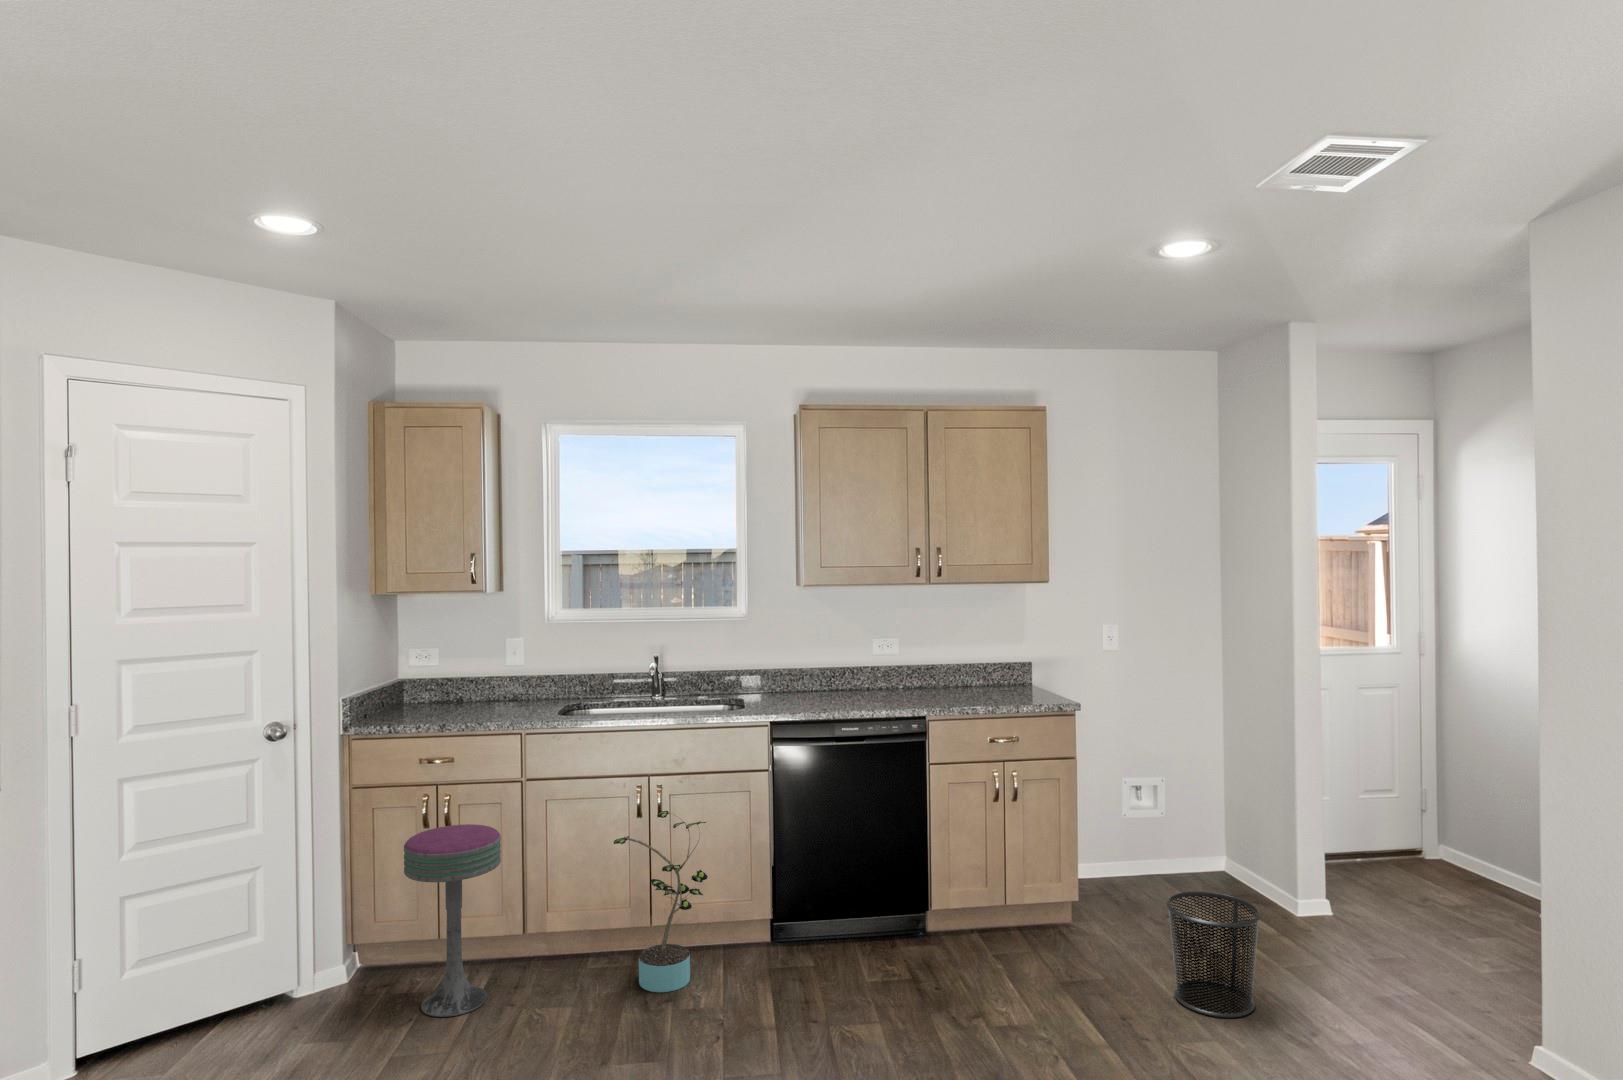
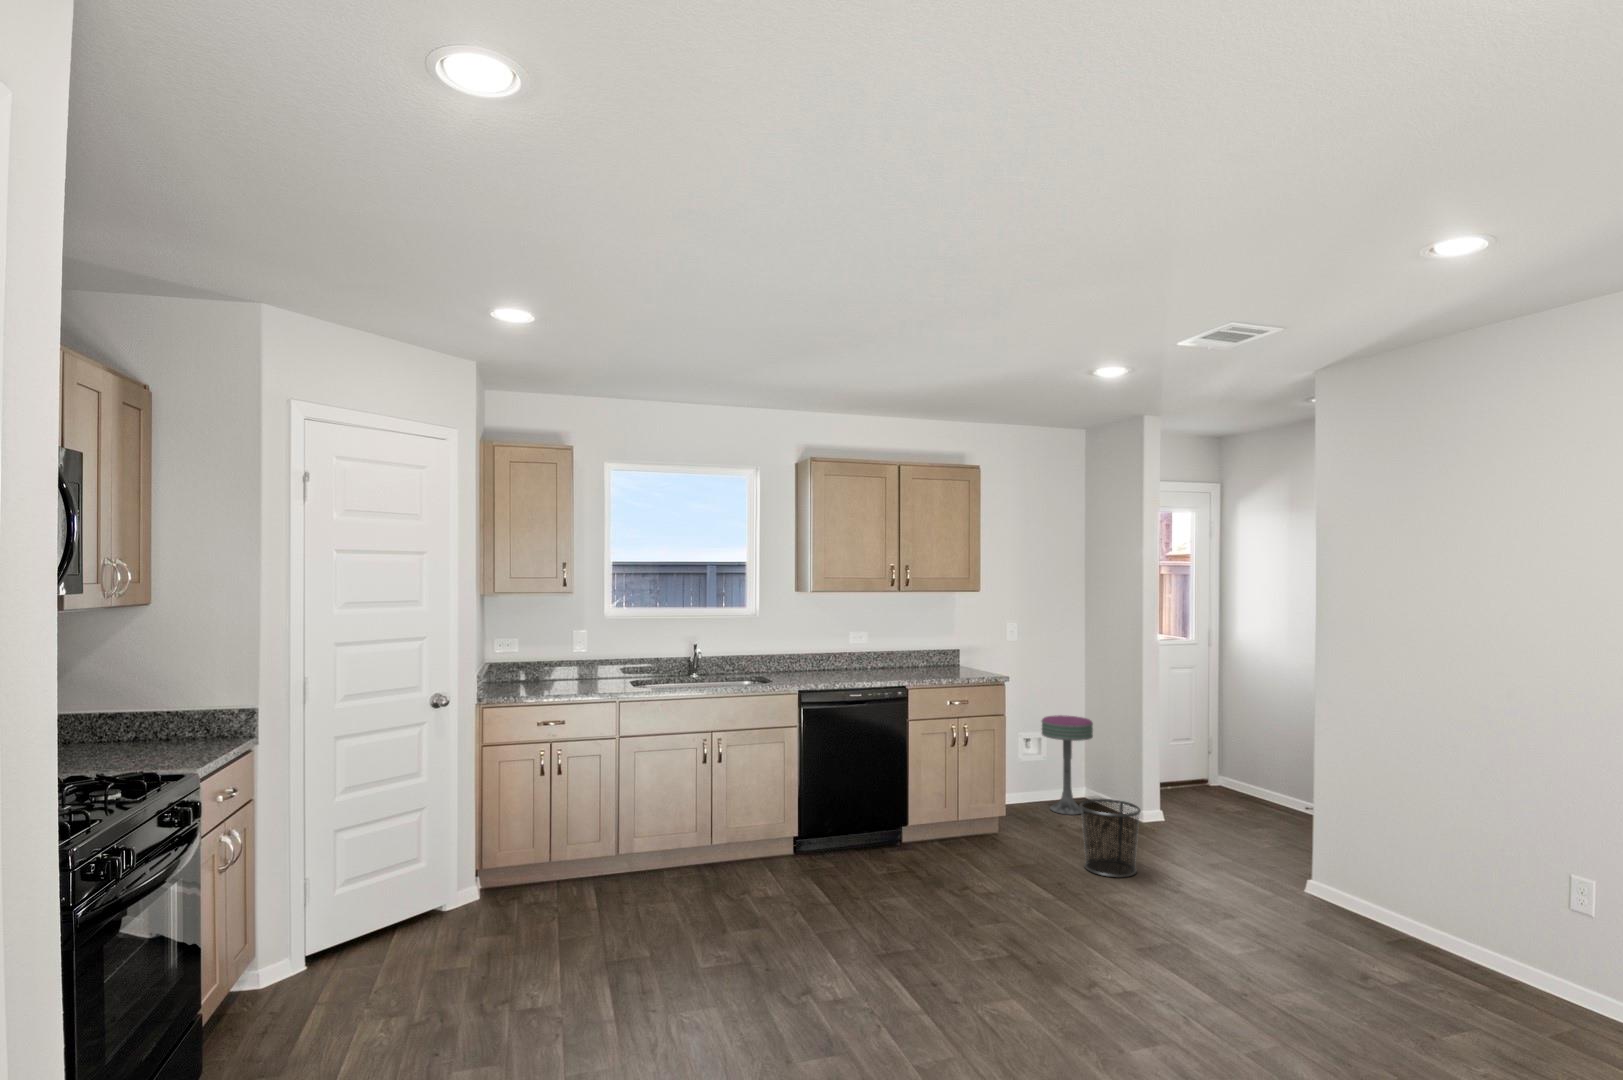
potted plant: present [614,811,708,992] -> none [698,757,770,890]
bar stool: present [404,824,501,1017] -> present [1042,715,1093,815]

